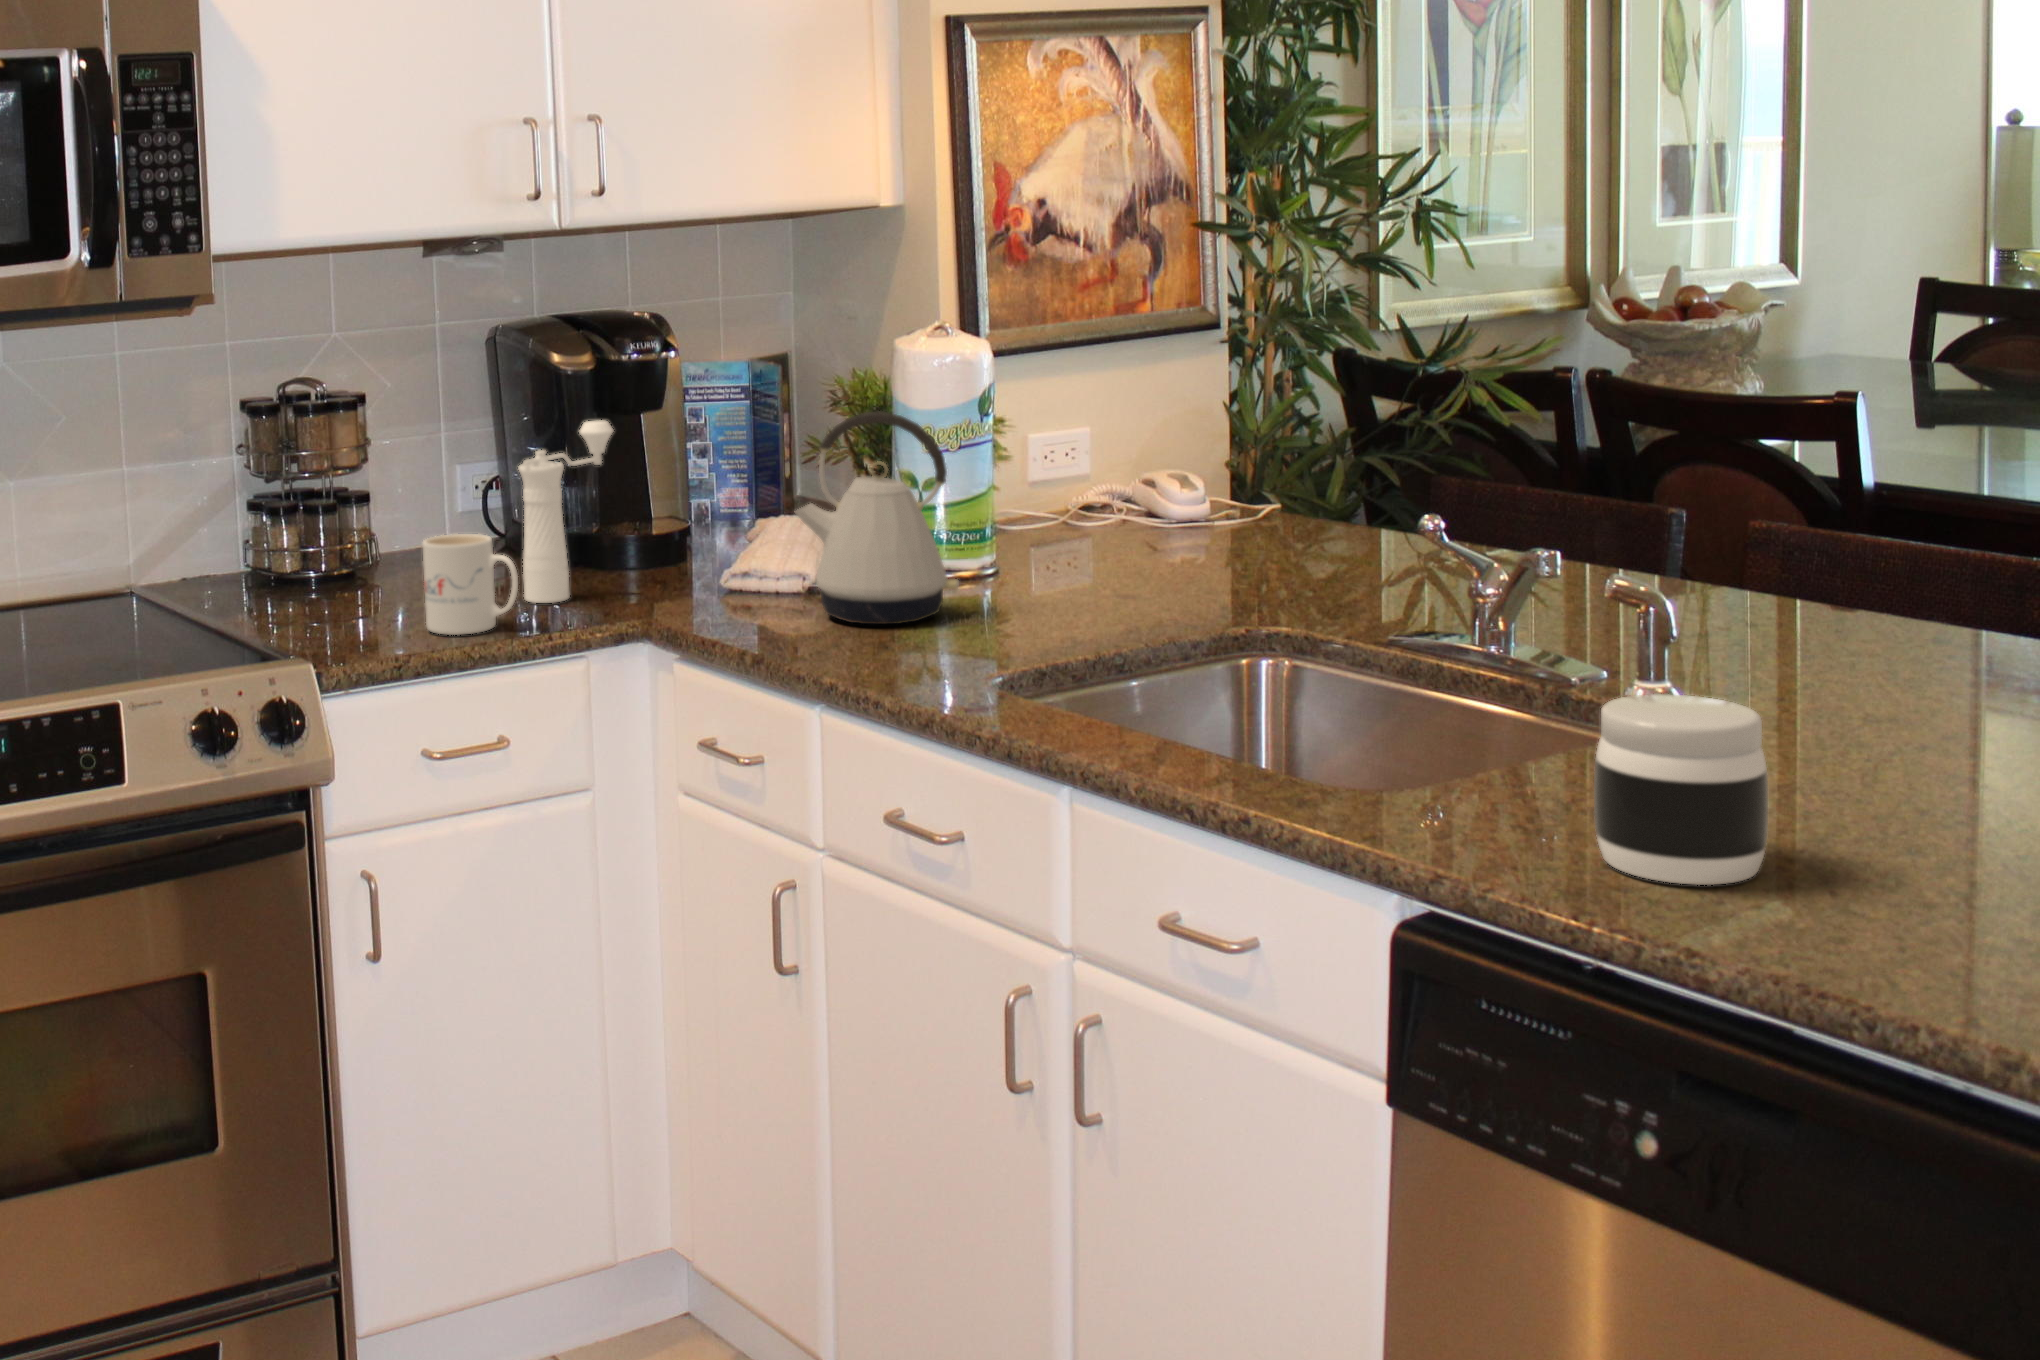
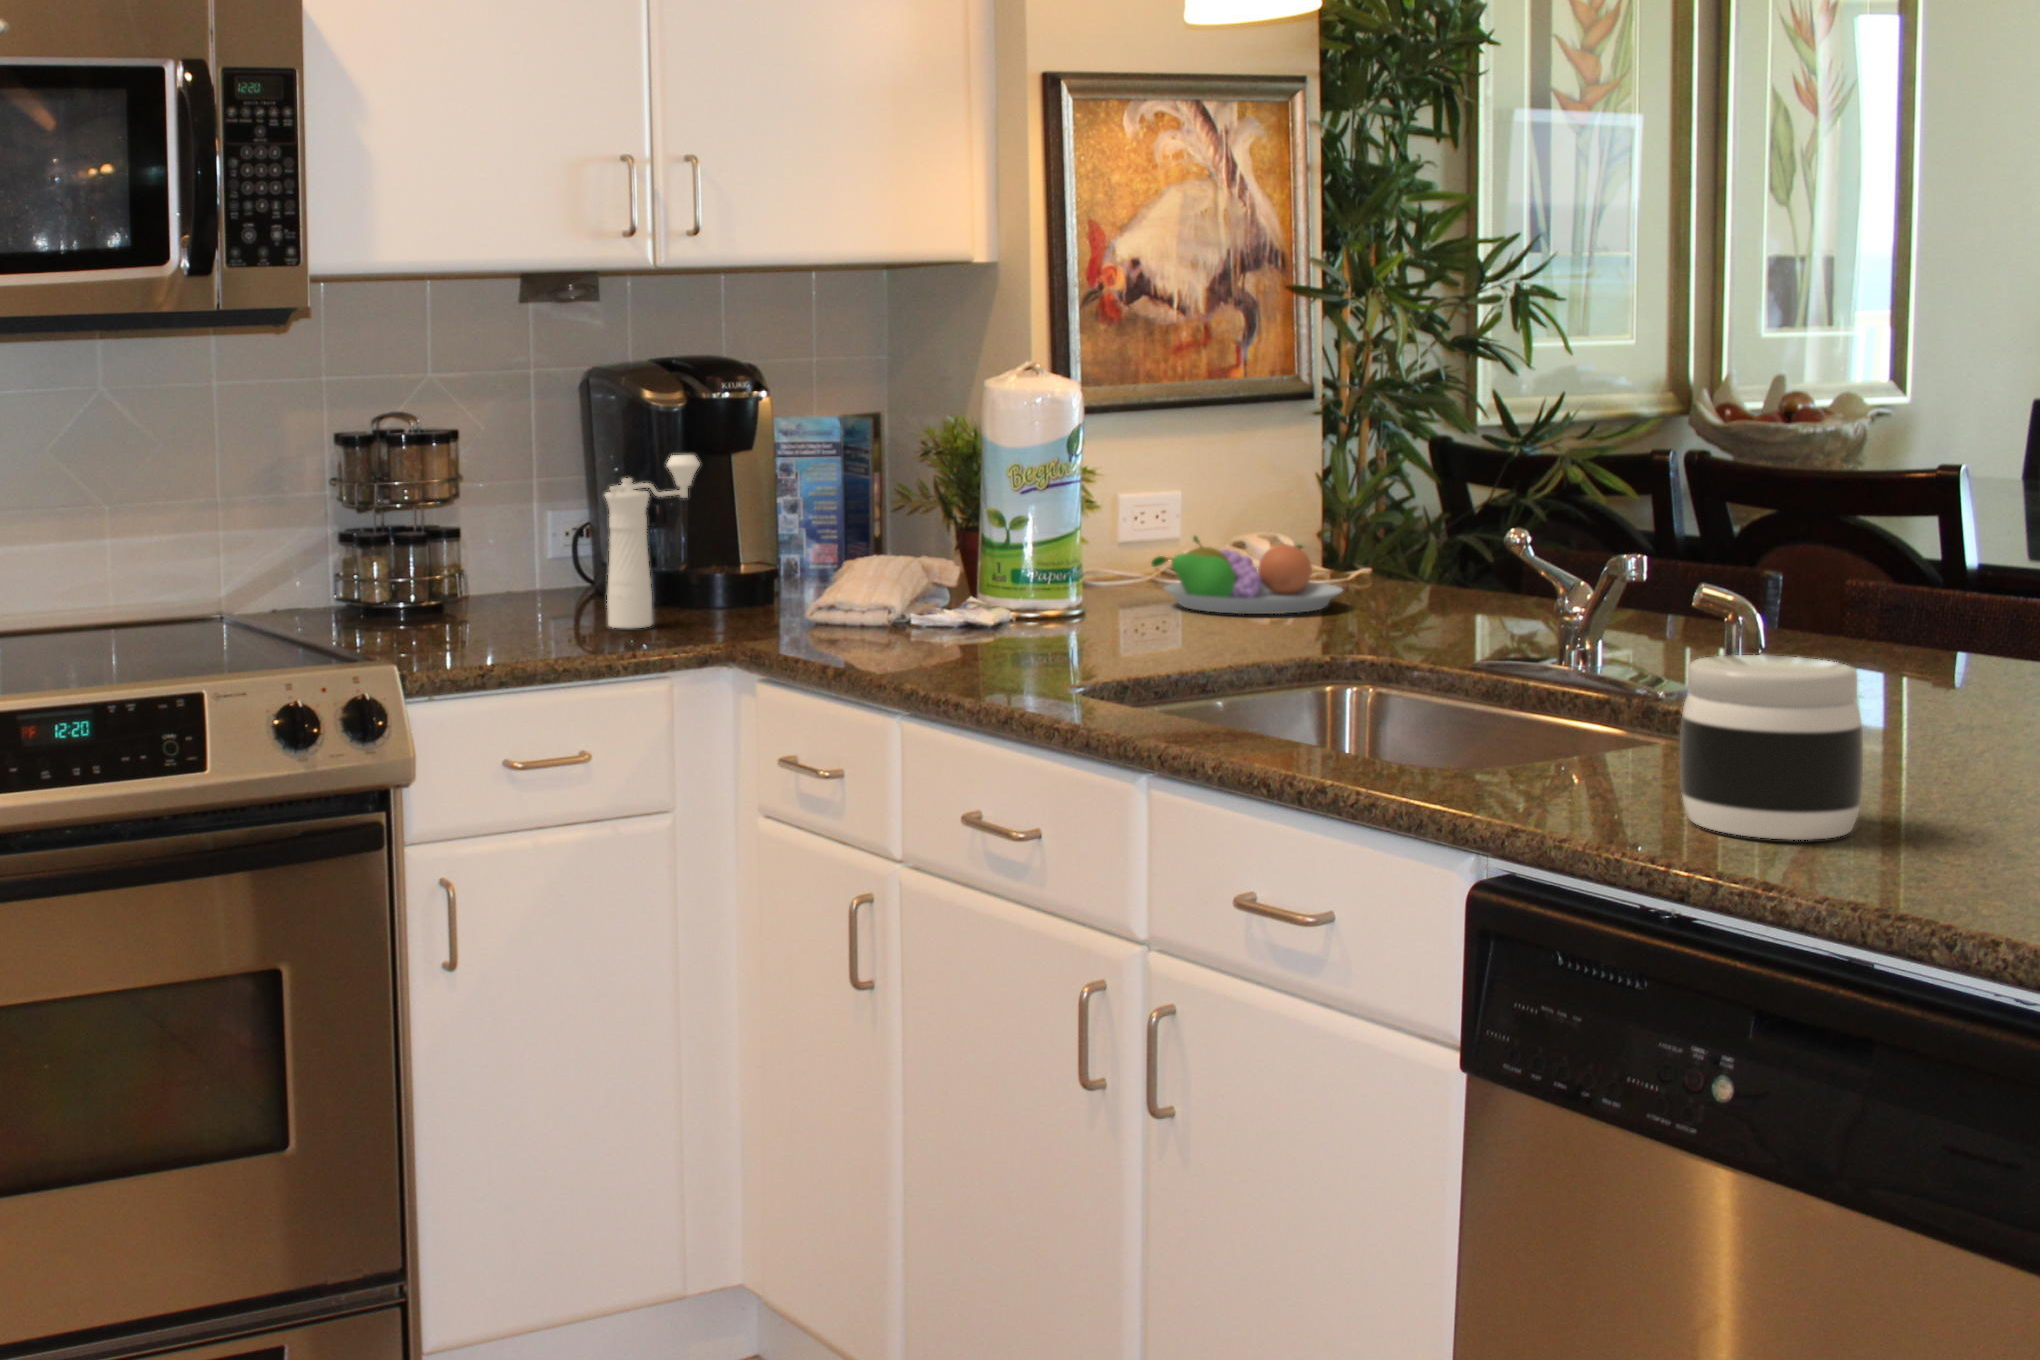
kettle: present [795,412,959,625] -> none [876,436,1040,647]
fruit bowl: none [1066,488,1256,572] -> present [1152,536,1342,614]
mug: present [423,534,518,635] -> none [507,554,600,649]

